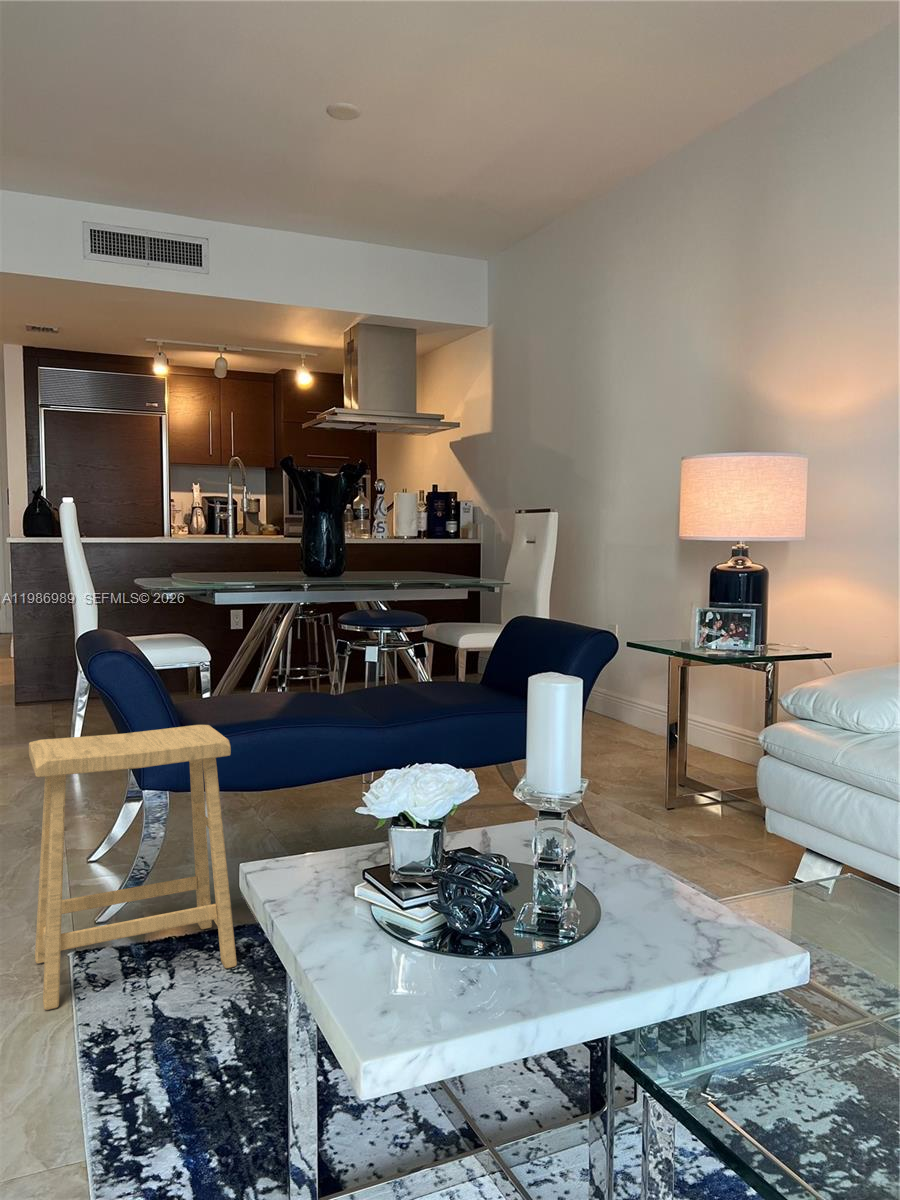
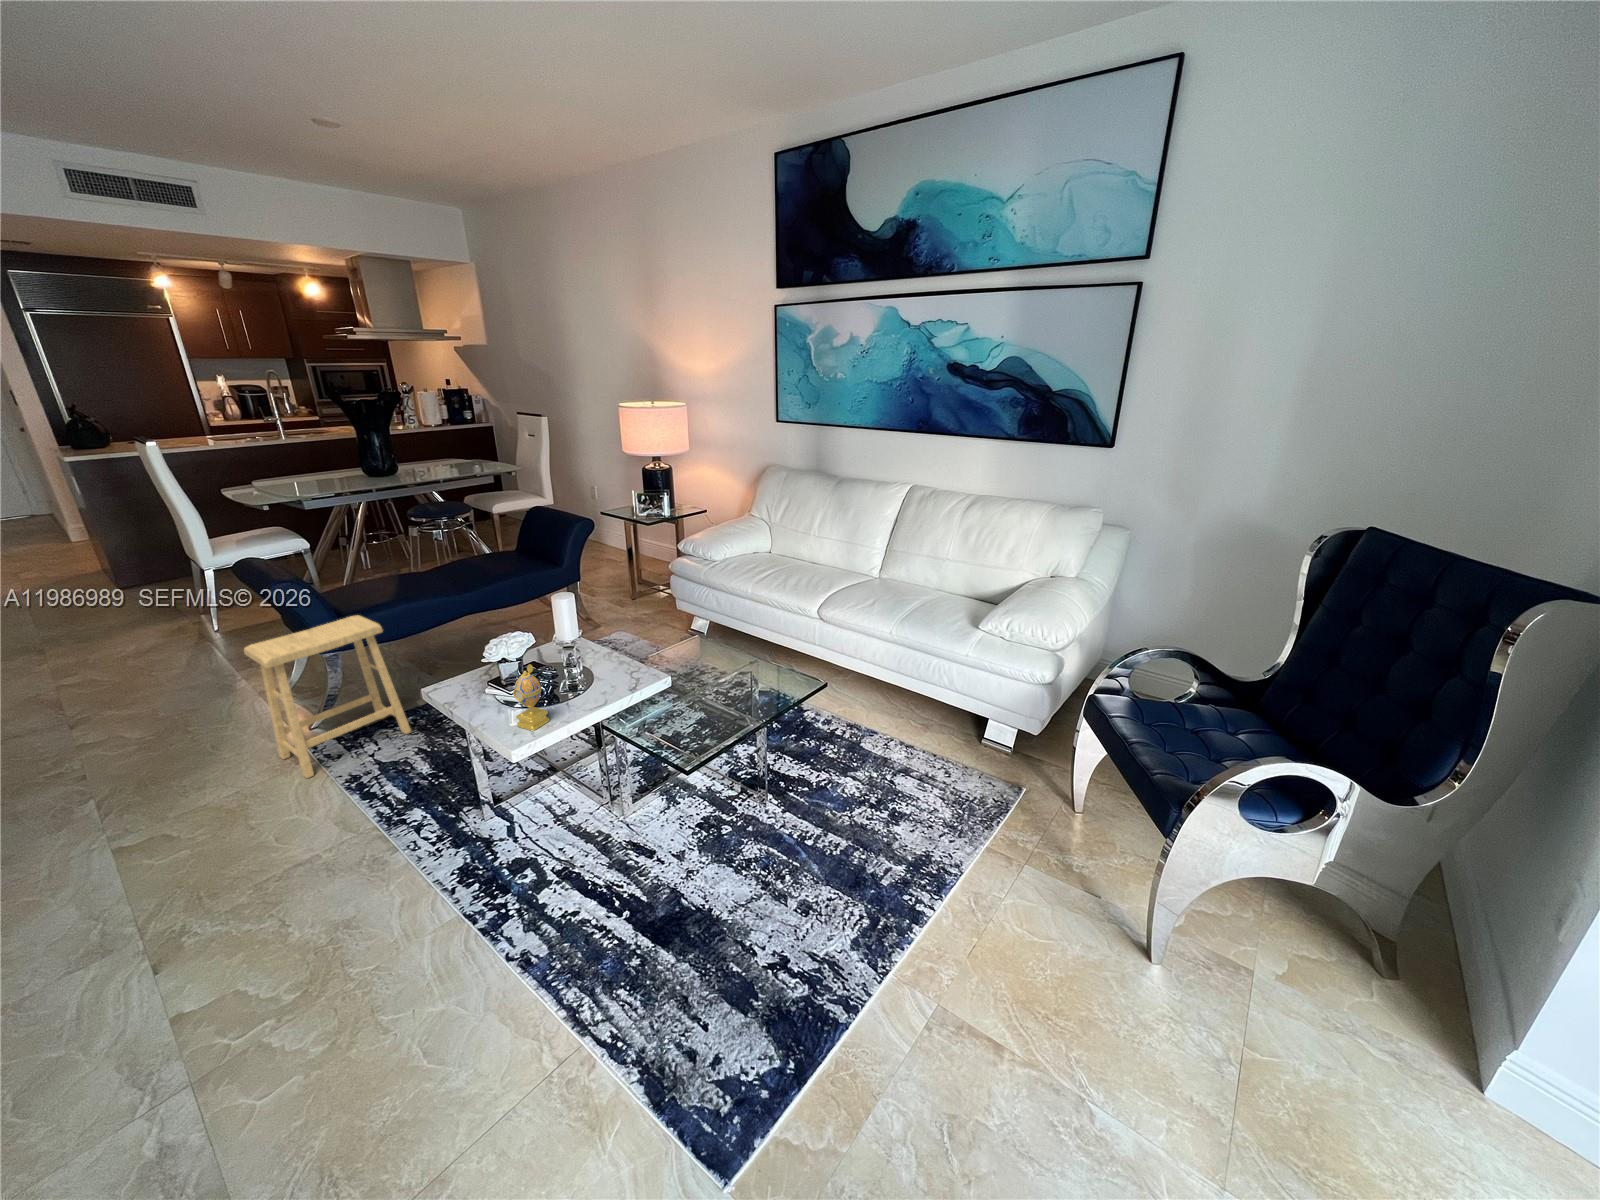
decorative egg: none [397,821,479,1015] -> present [513,664,549,731]

